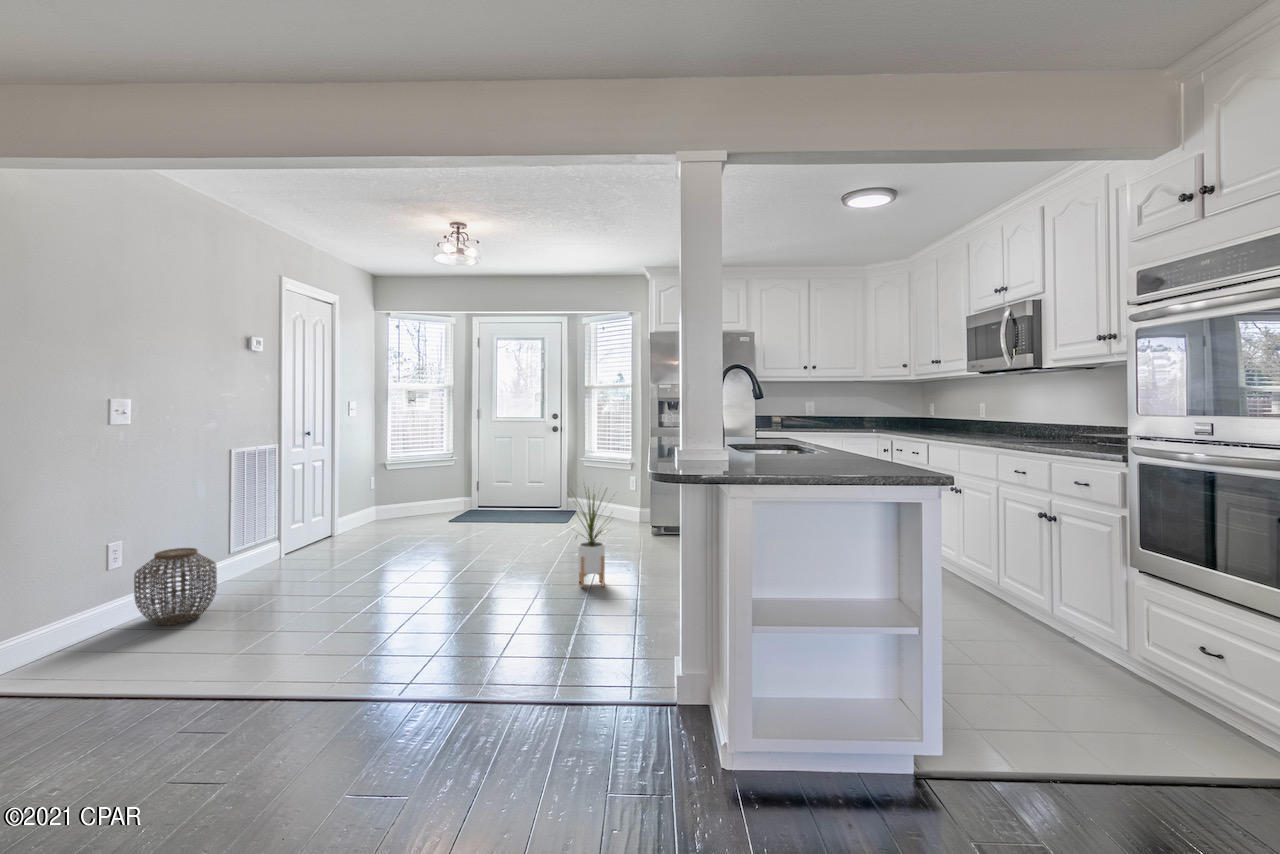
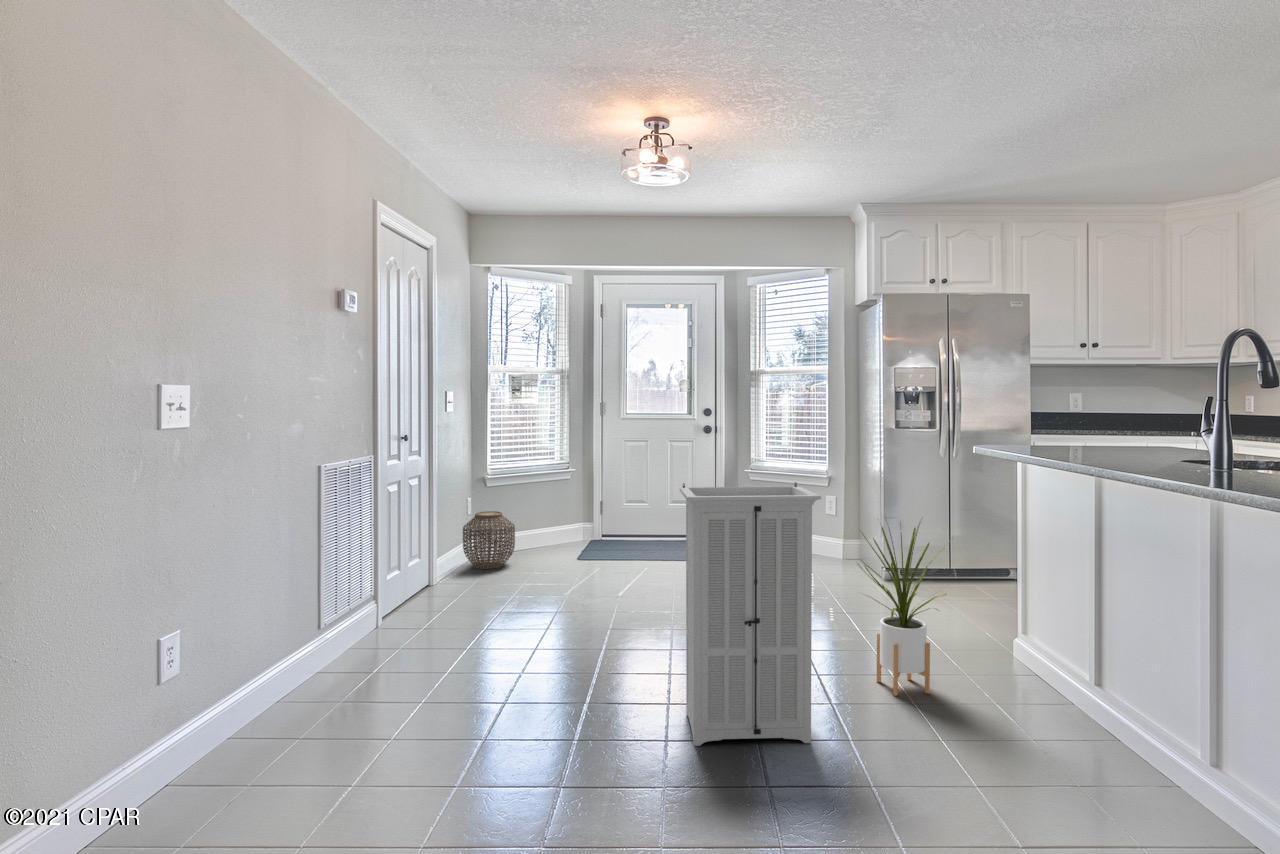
storage cabinet: none [430,457,514,609] -> present [680,482,821,746]
woven basket: present [134,548,217,625] -> present [463,511,515,569]

